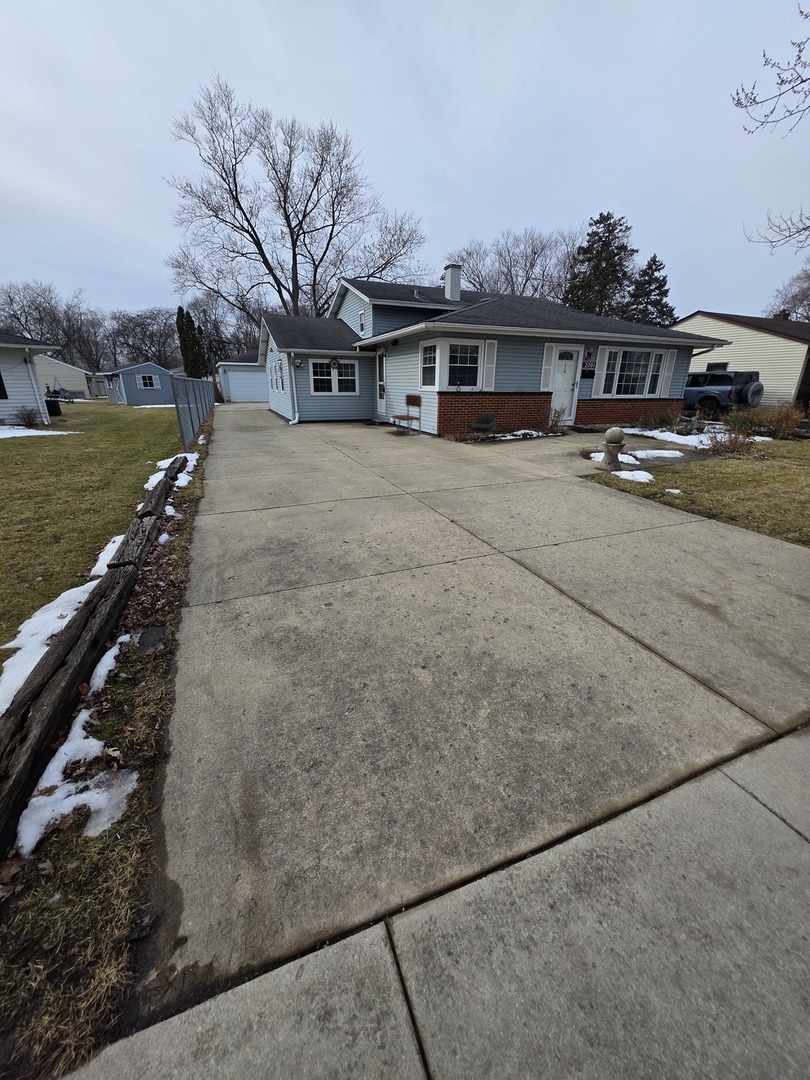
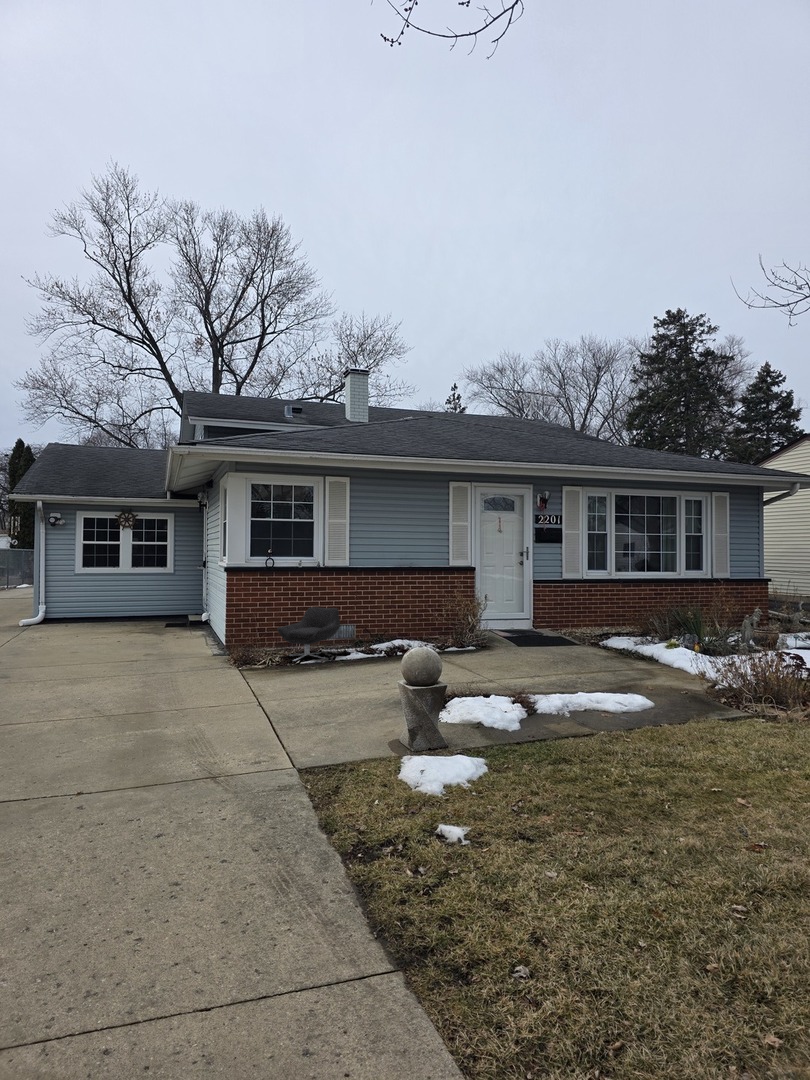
bench: present [392,394,422,436] -> none [170,571,215,648]

